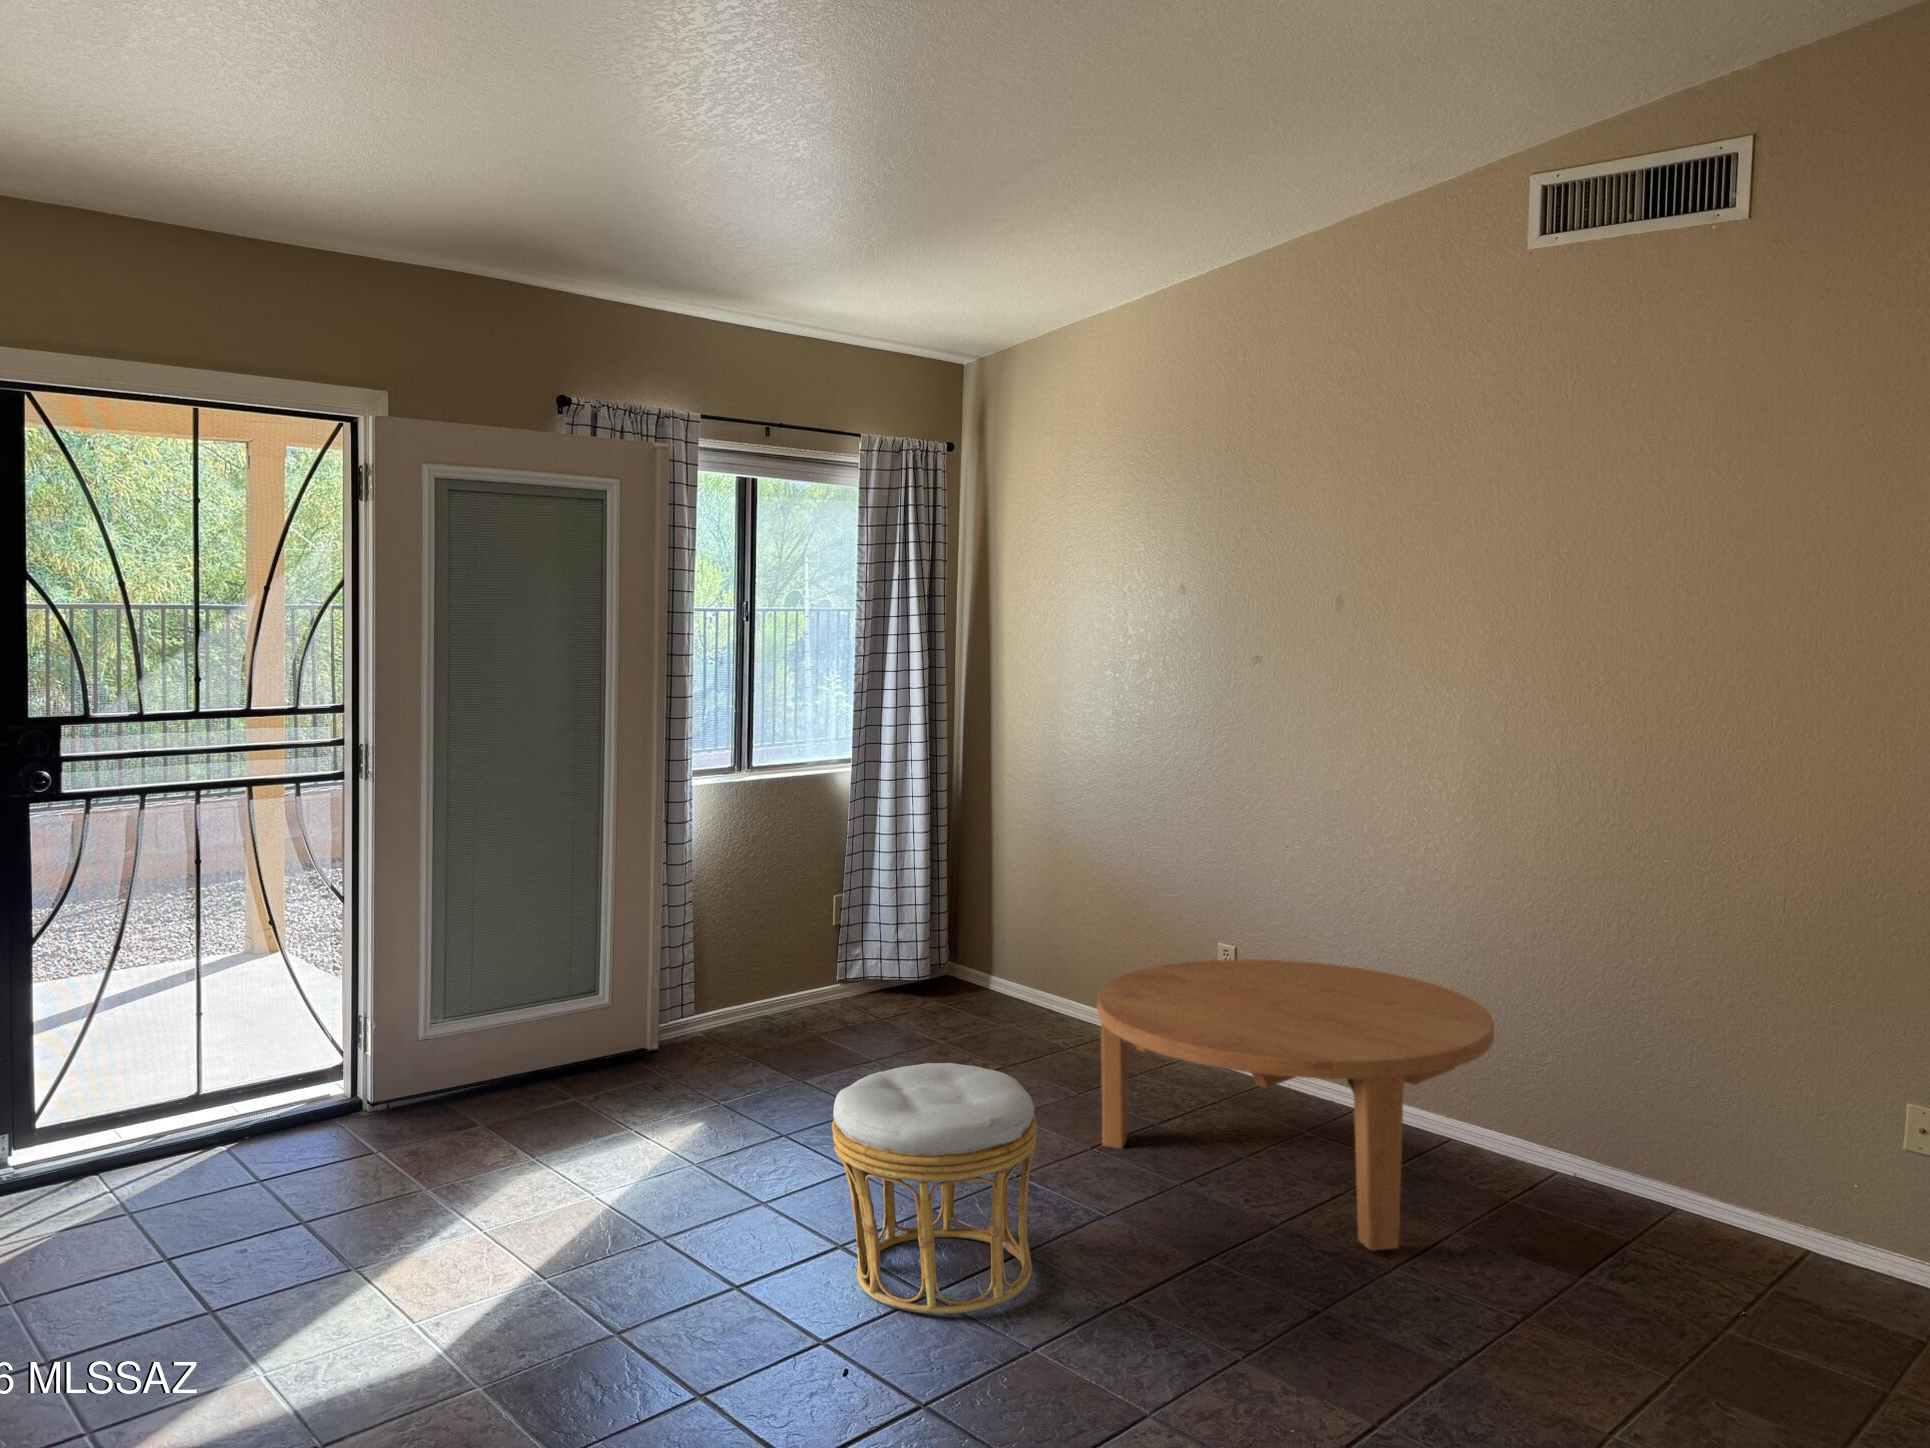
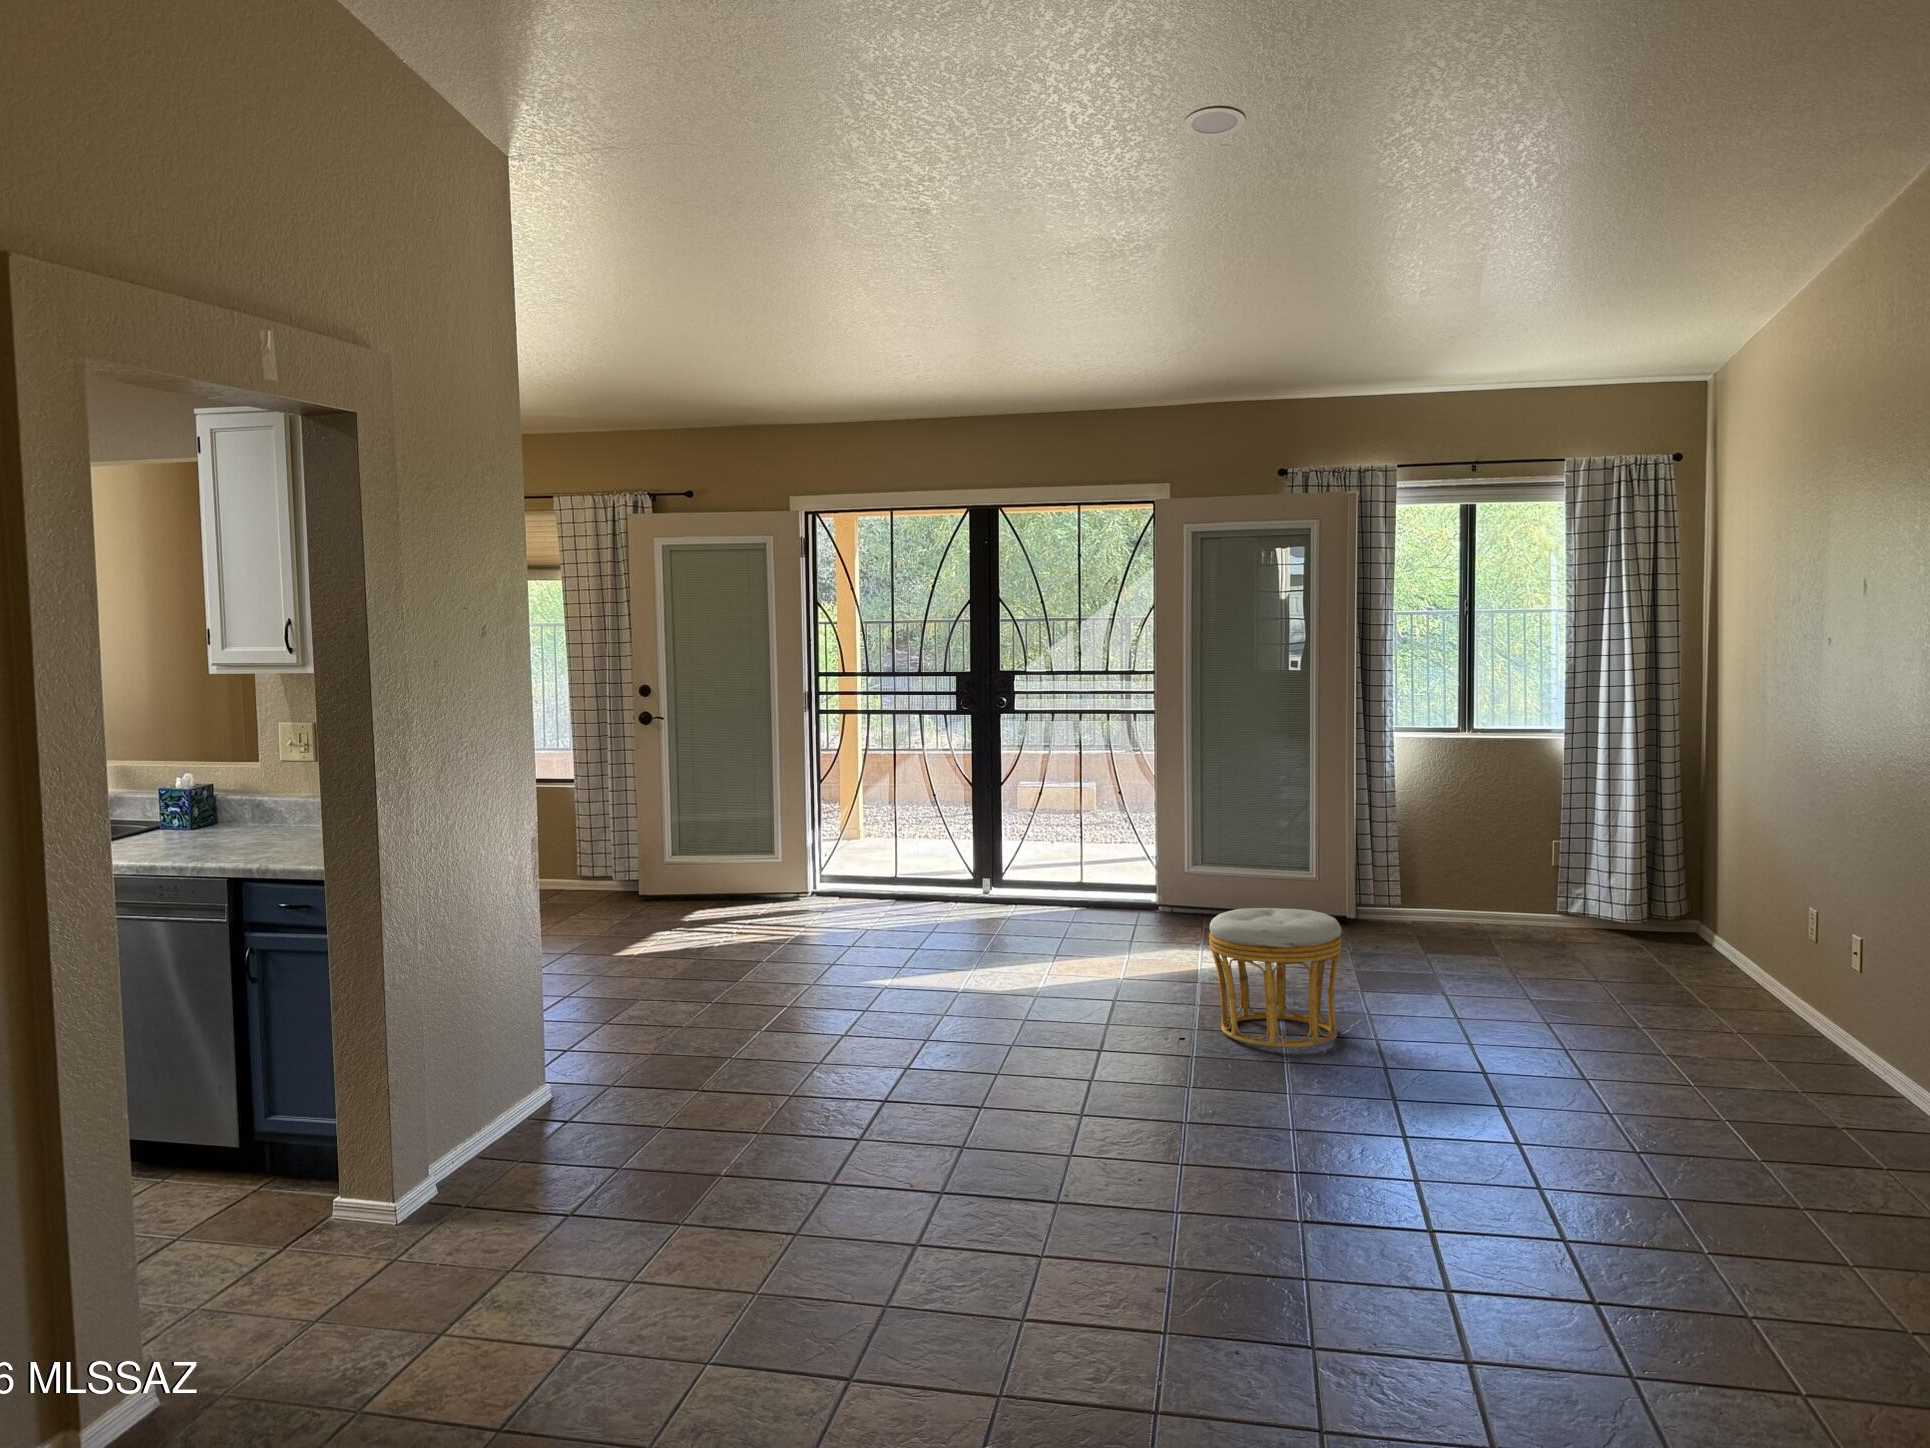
coffee table: present [1097,960,1494,1250] -> none [1467,907,1833,1116]

